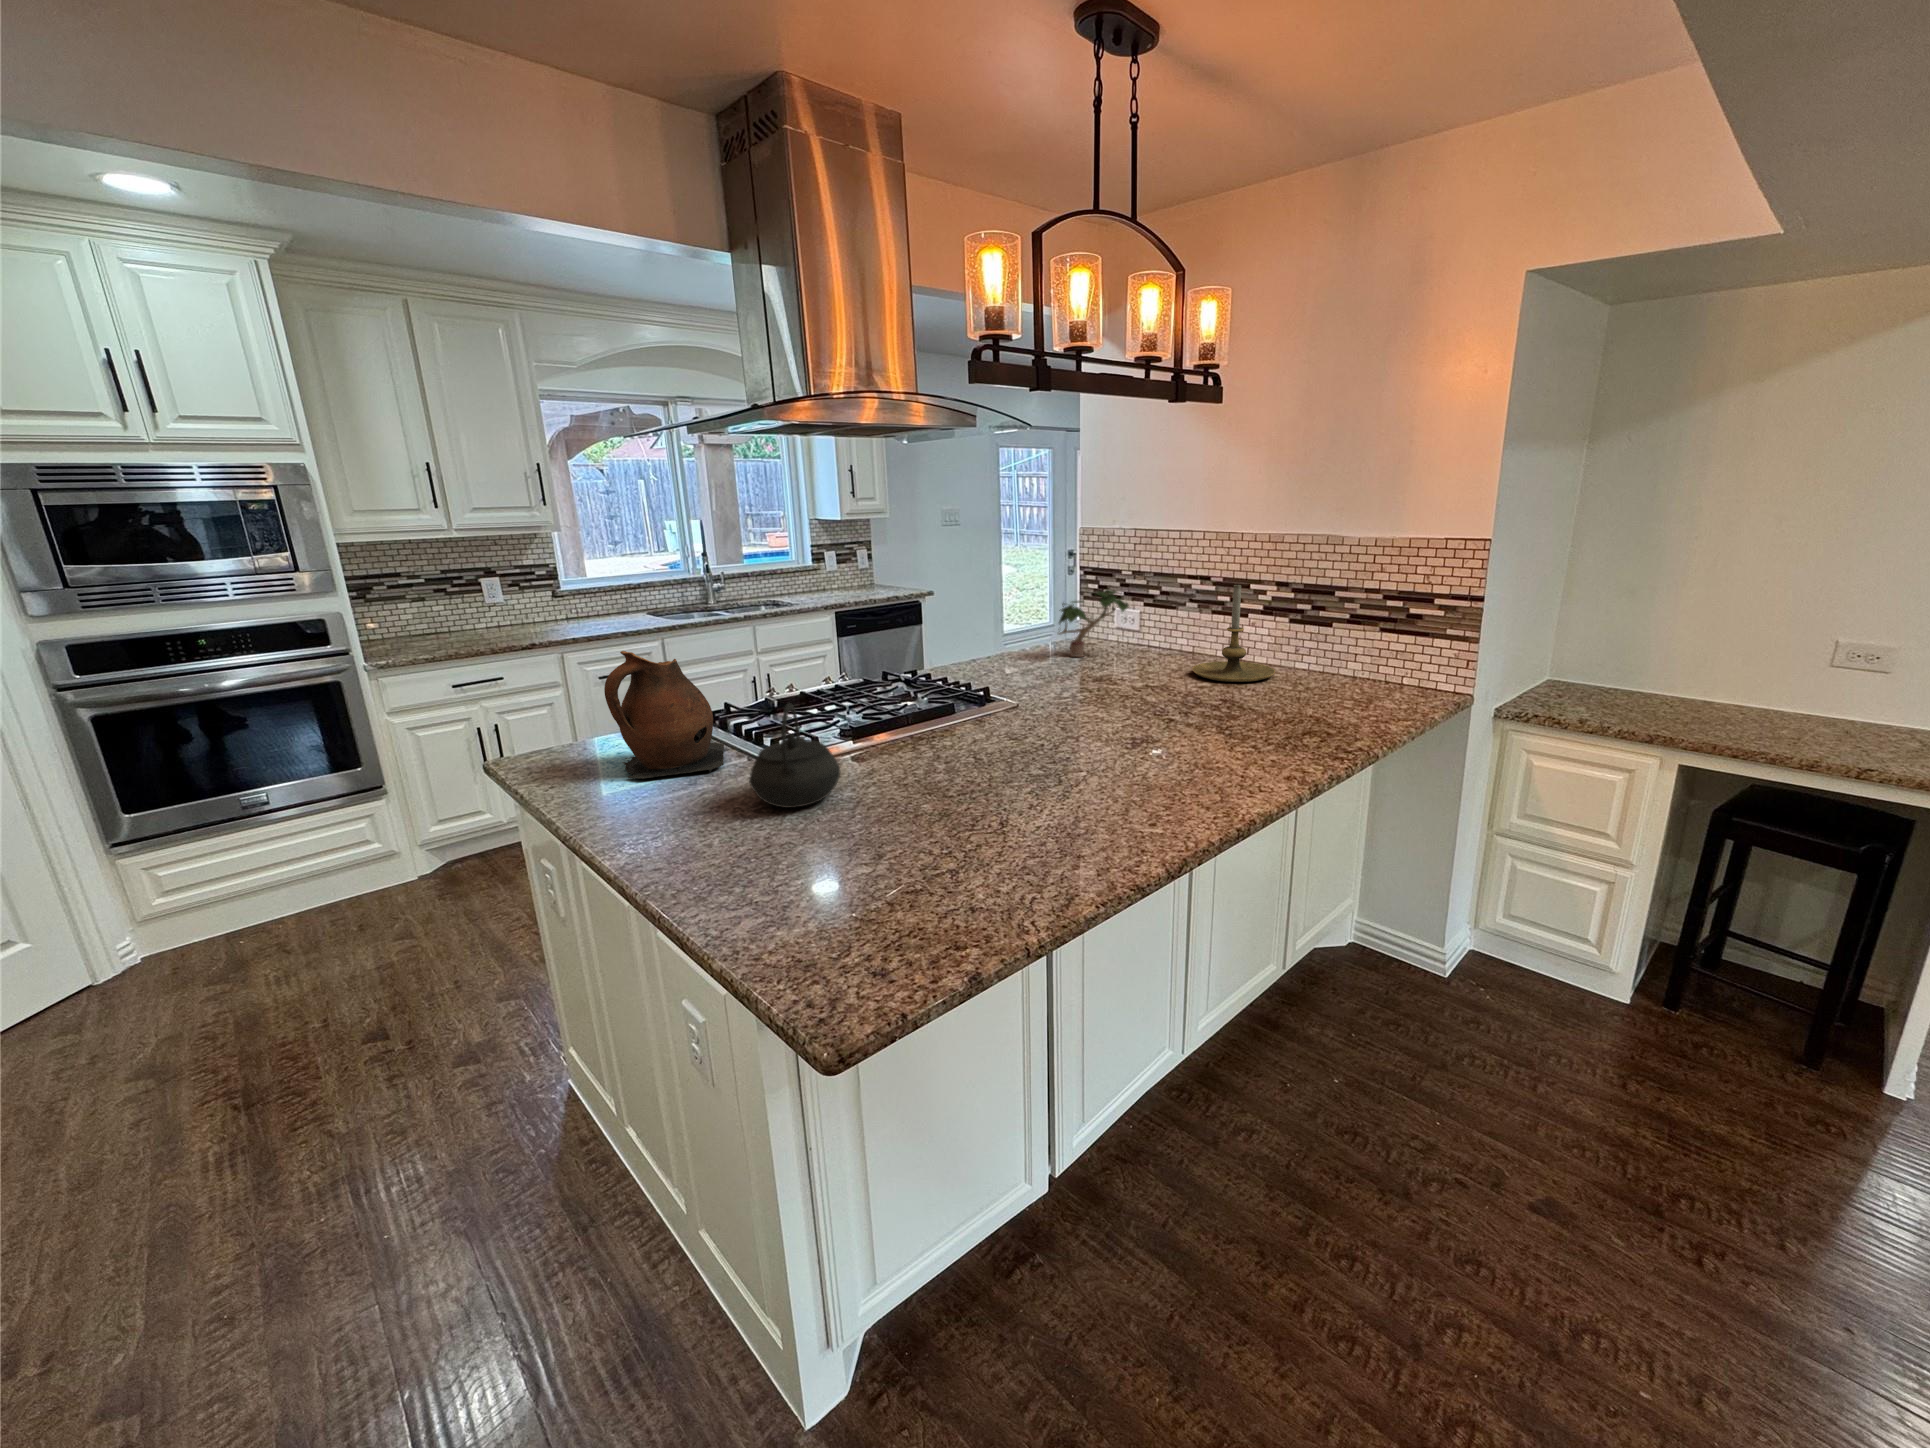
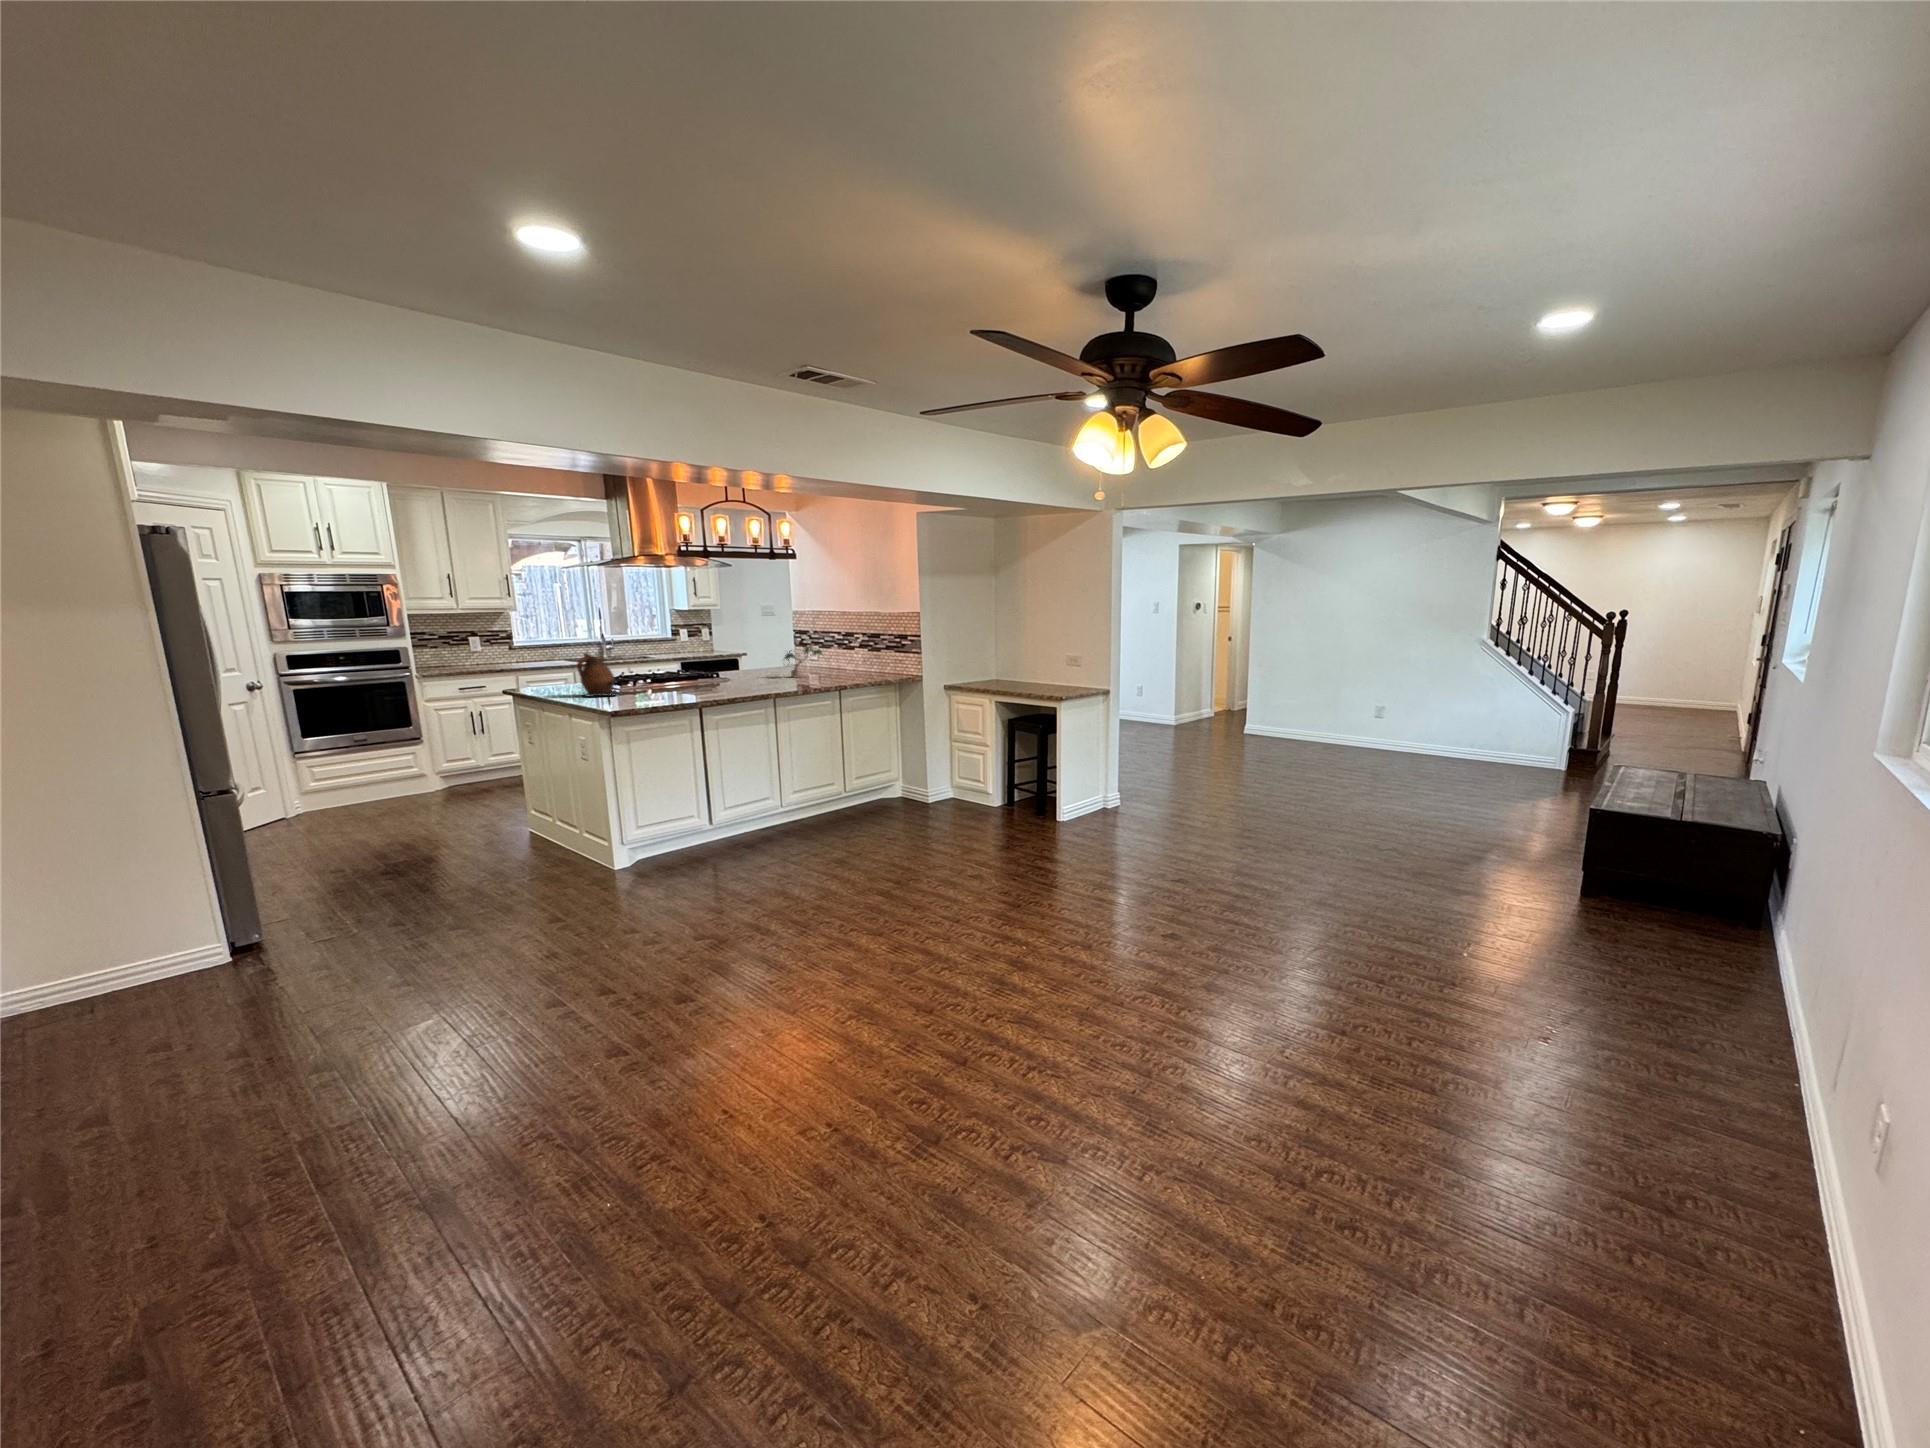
candle holder: present [1192,584,1275,682] -> none [835,641,871,683]
kettle: present [749,703,840,808] -> none [628,667,659,700]

